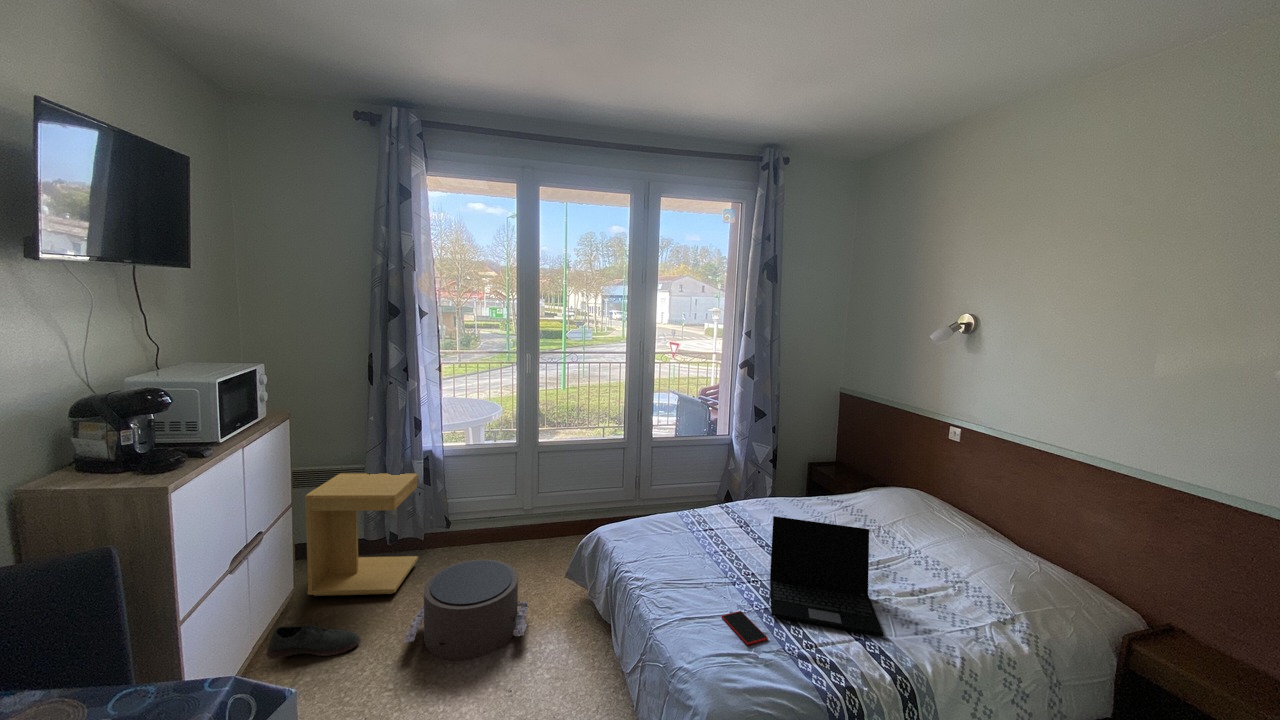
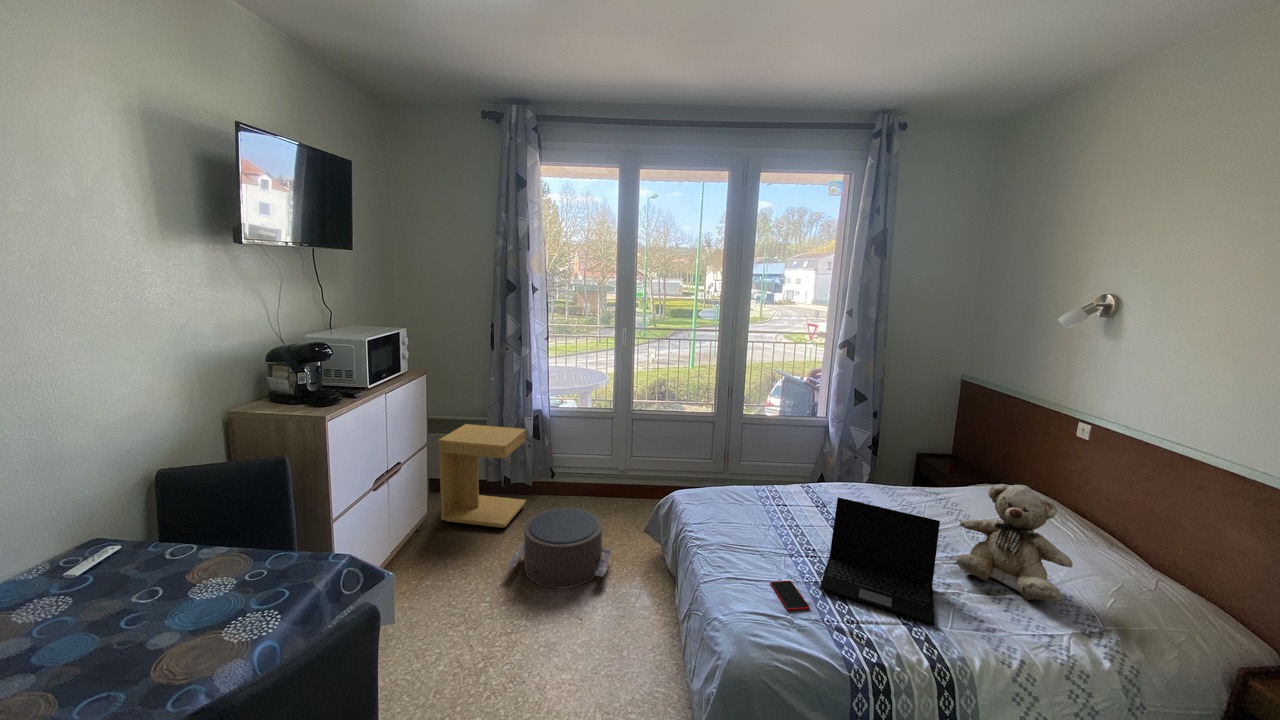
teddy bear: none [879,487,977,595] -> present [956,484,1073,602]
shoe: present [266,621,360,659] -> none [410,539,477,568]

